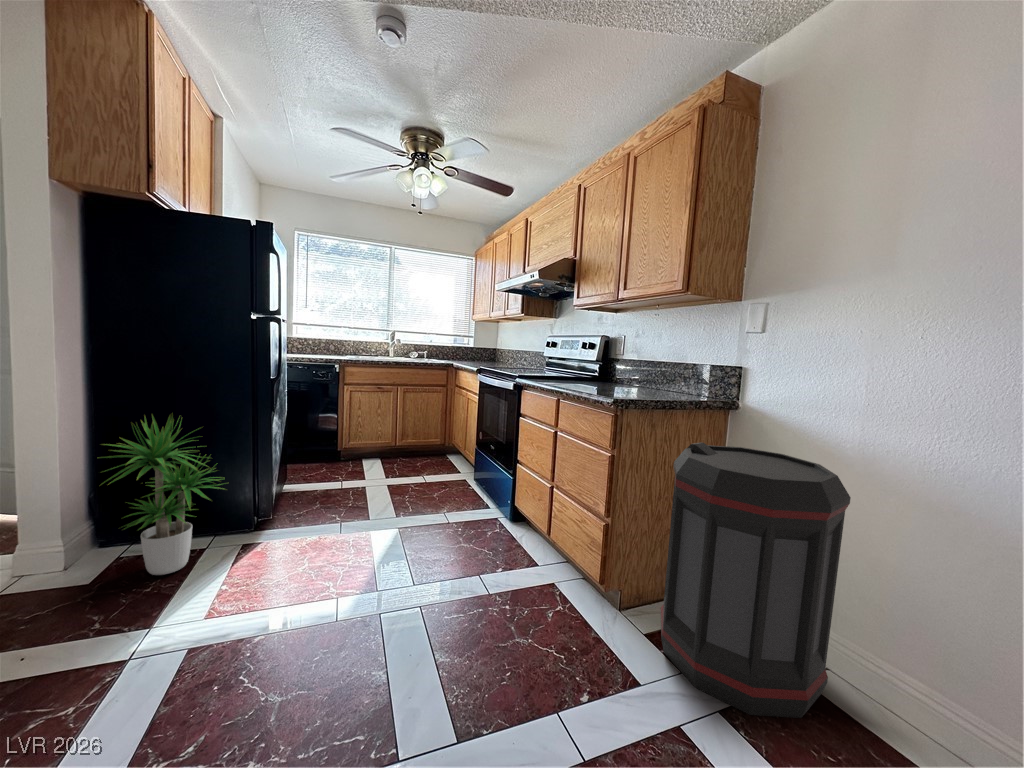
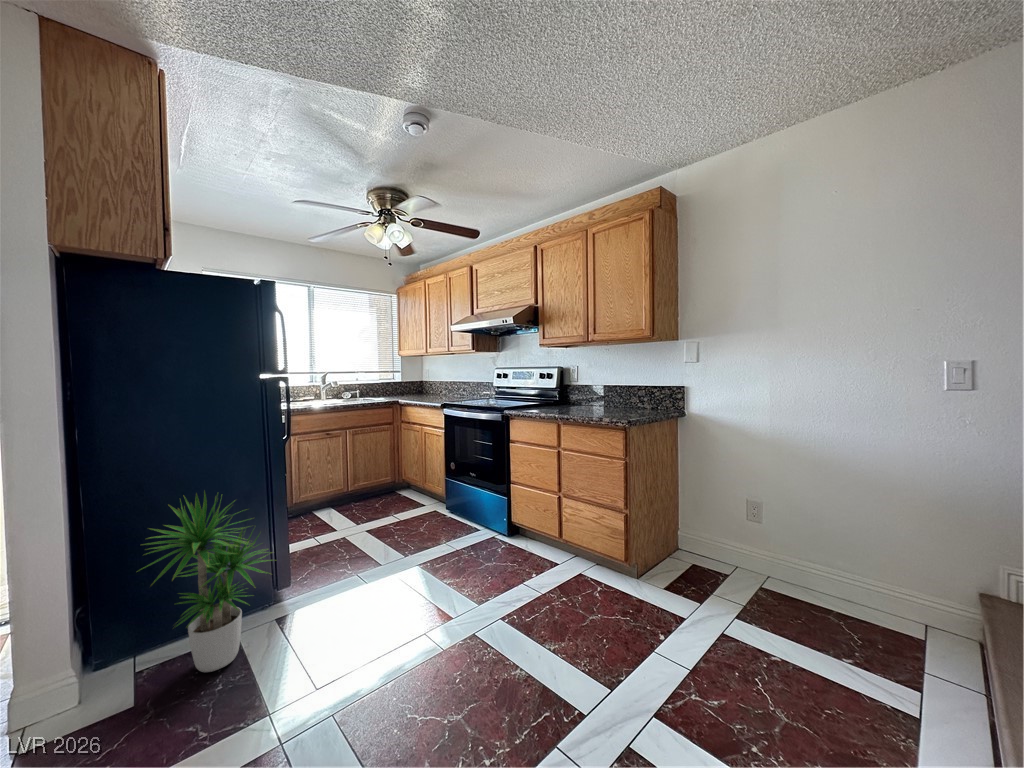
trash can: present [660,442,851,718] -> none [667,443,778,614]

